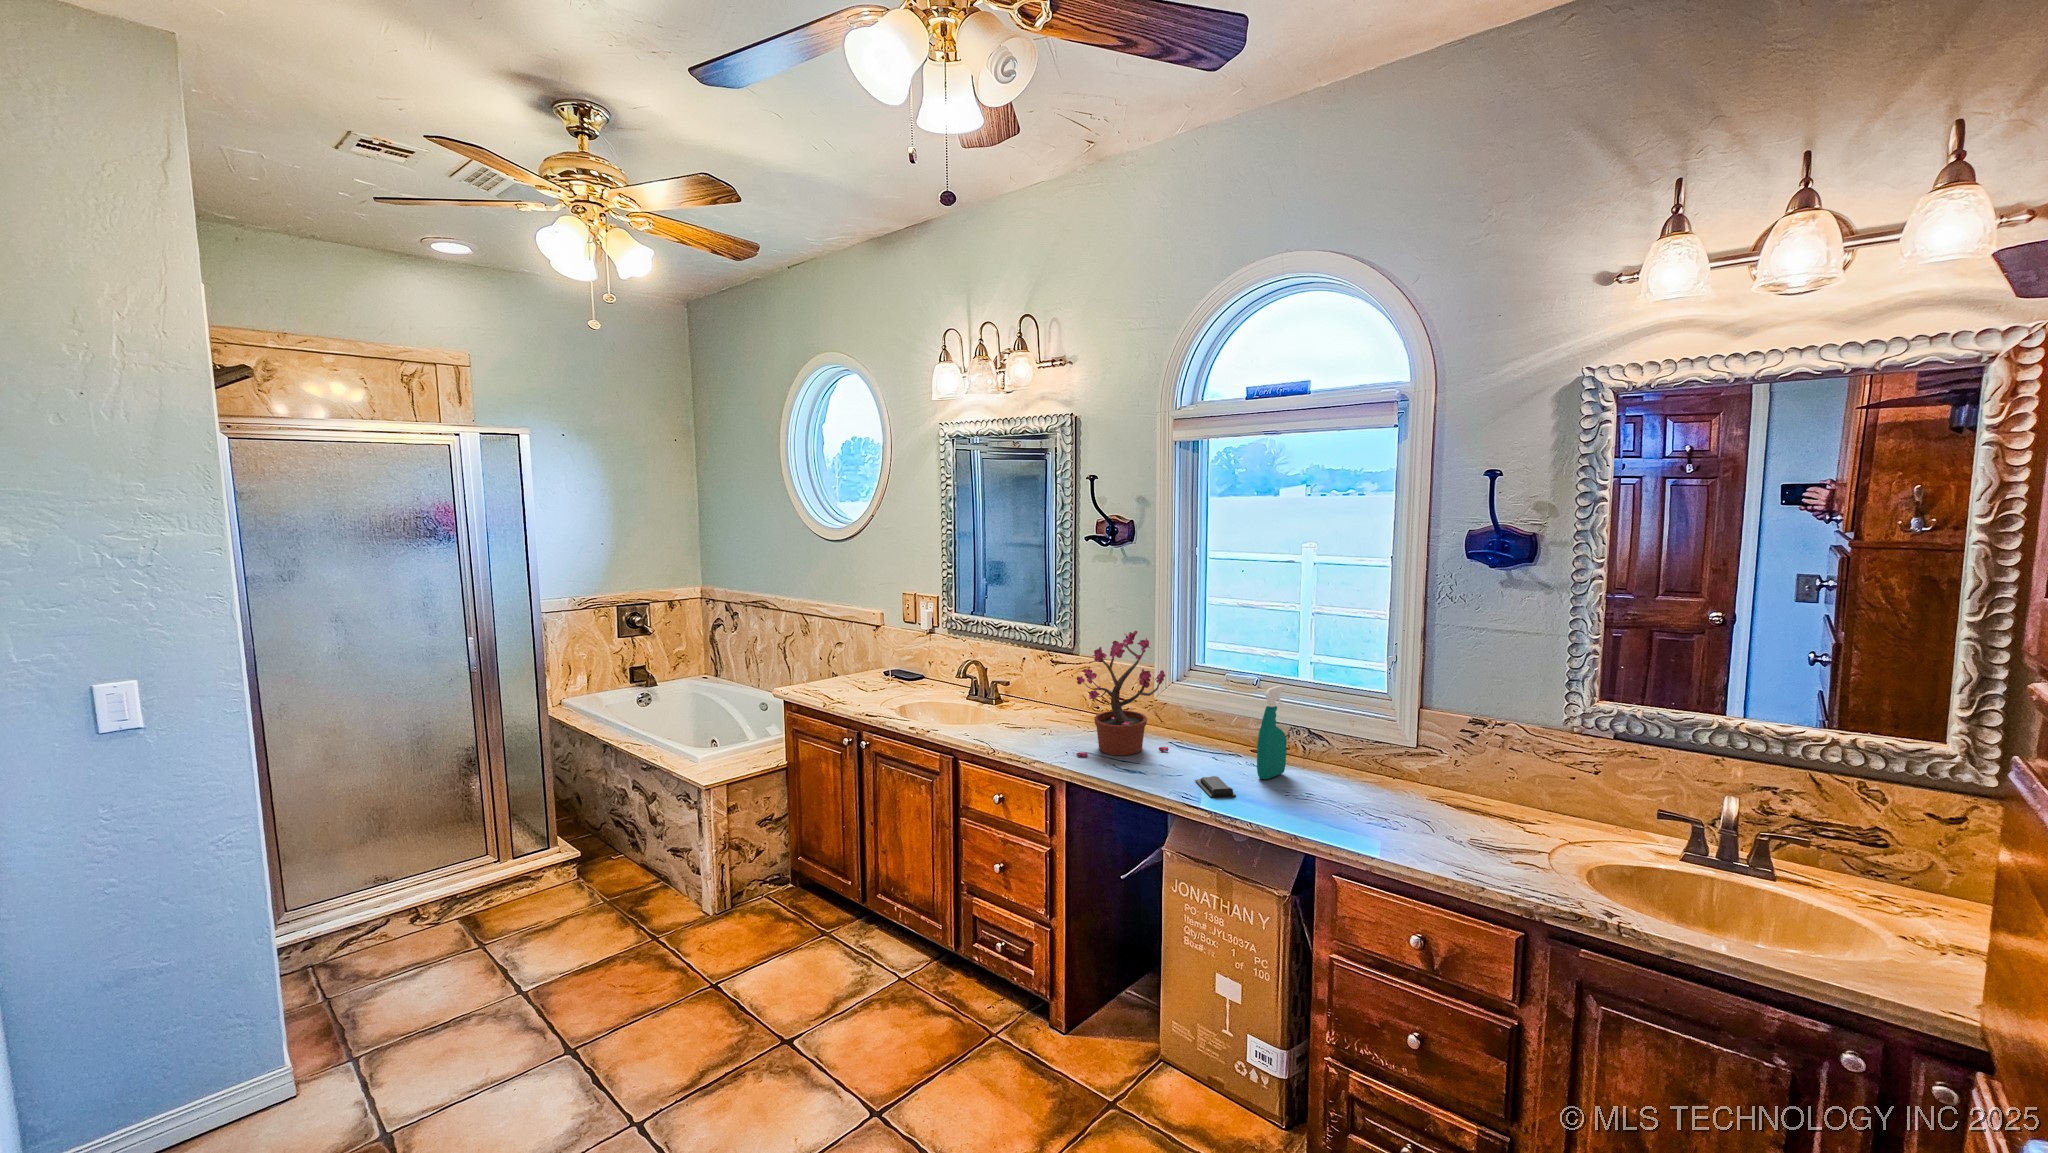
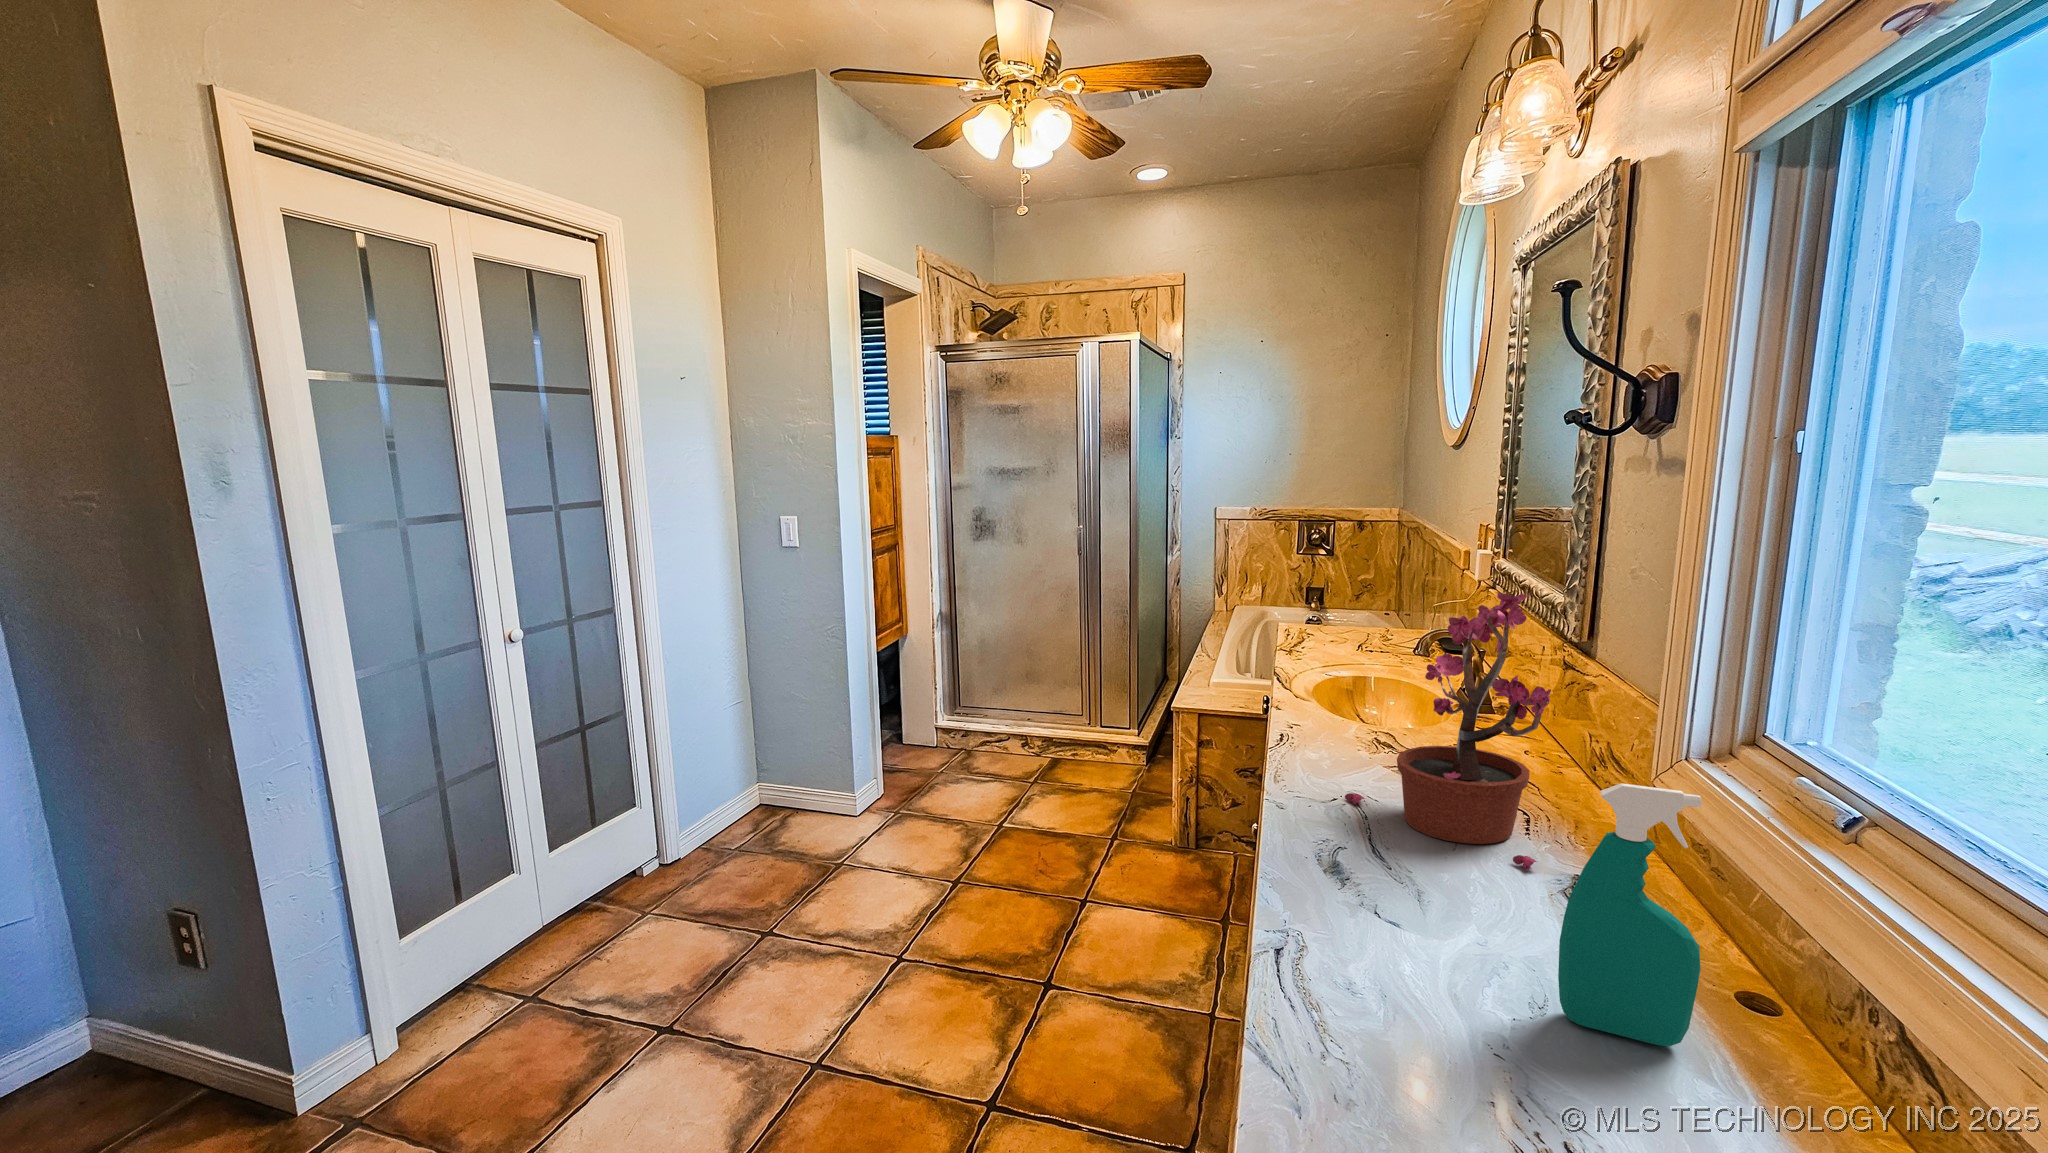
soap bar: present [1195,776,1236,798] -> none [1337,922,1461,990]

